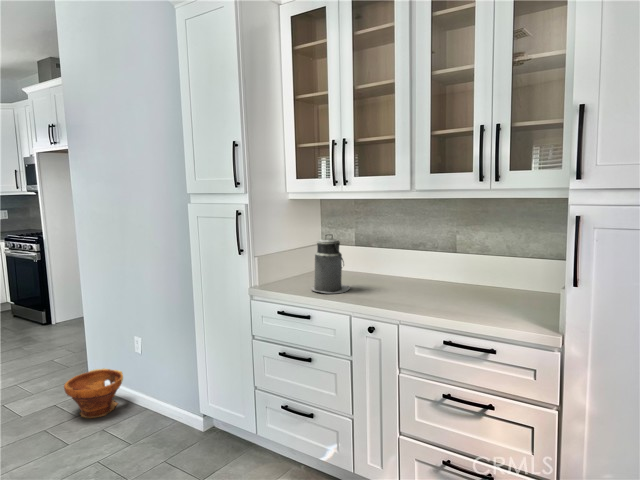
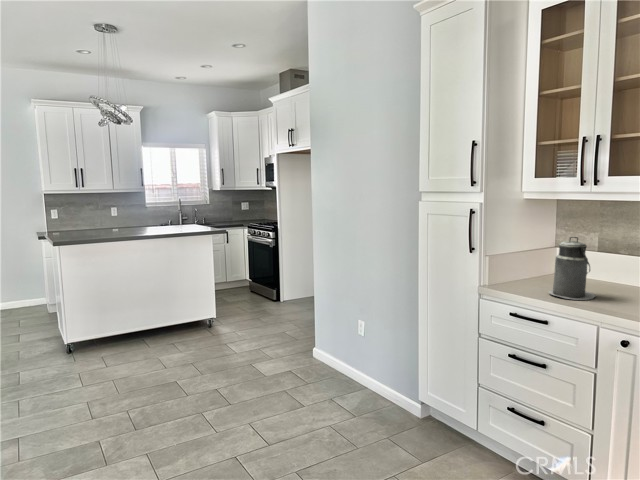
planter: present [64,368,123,418] -> none [300,344,347,386]

